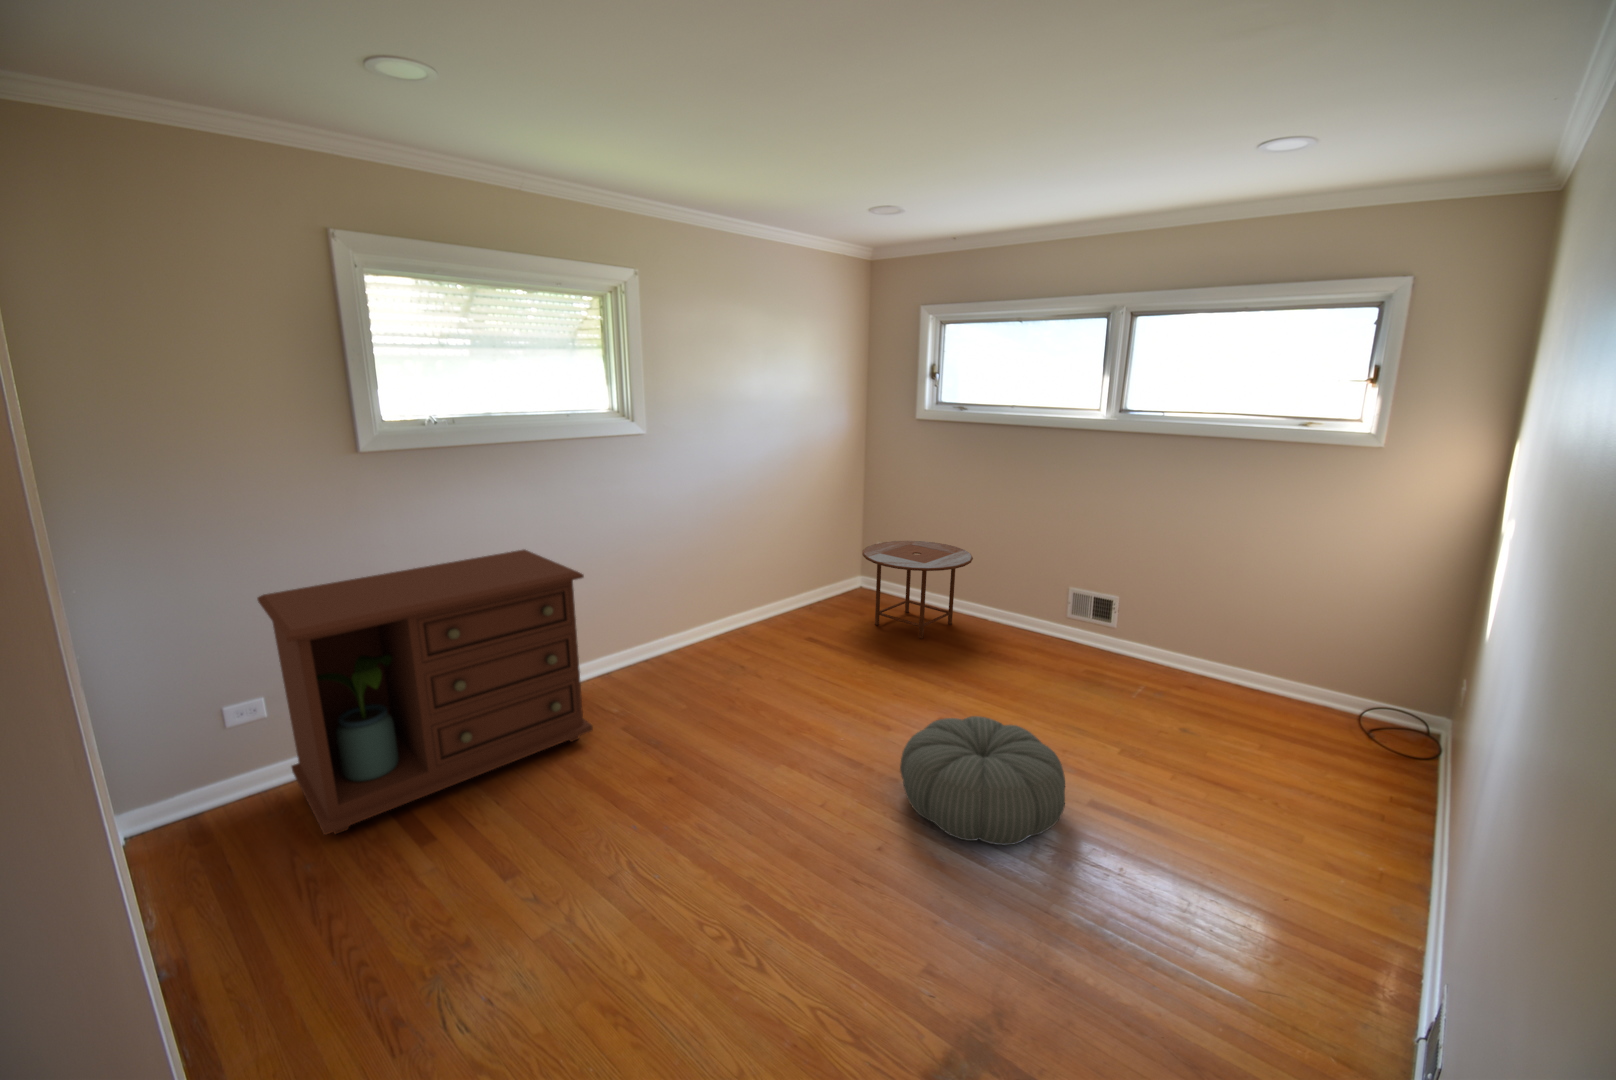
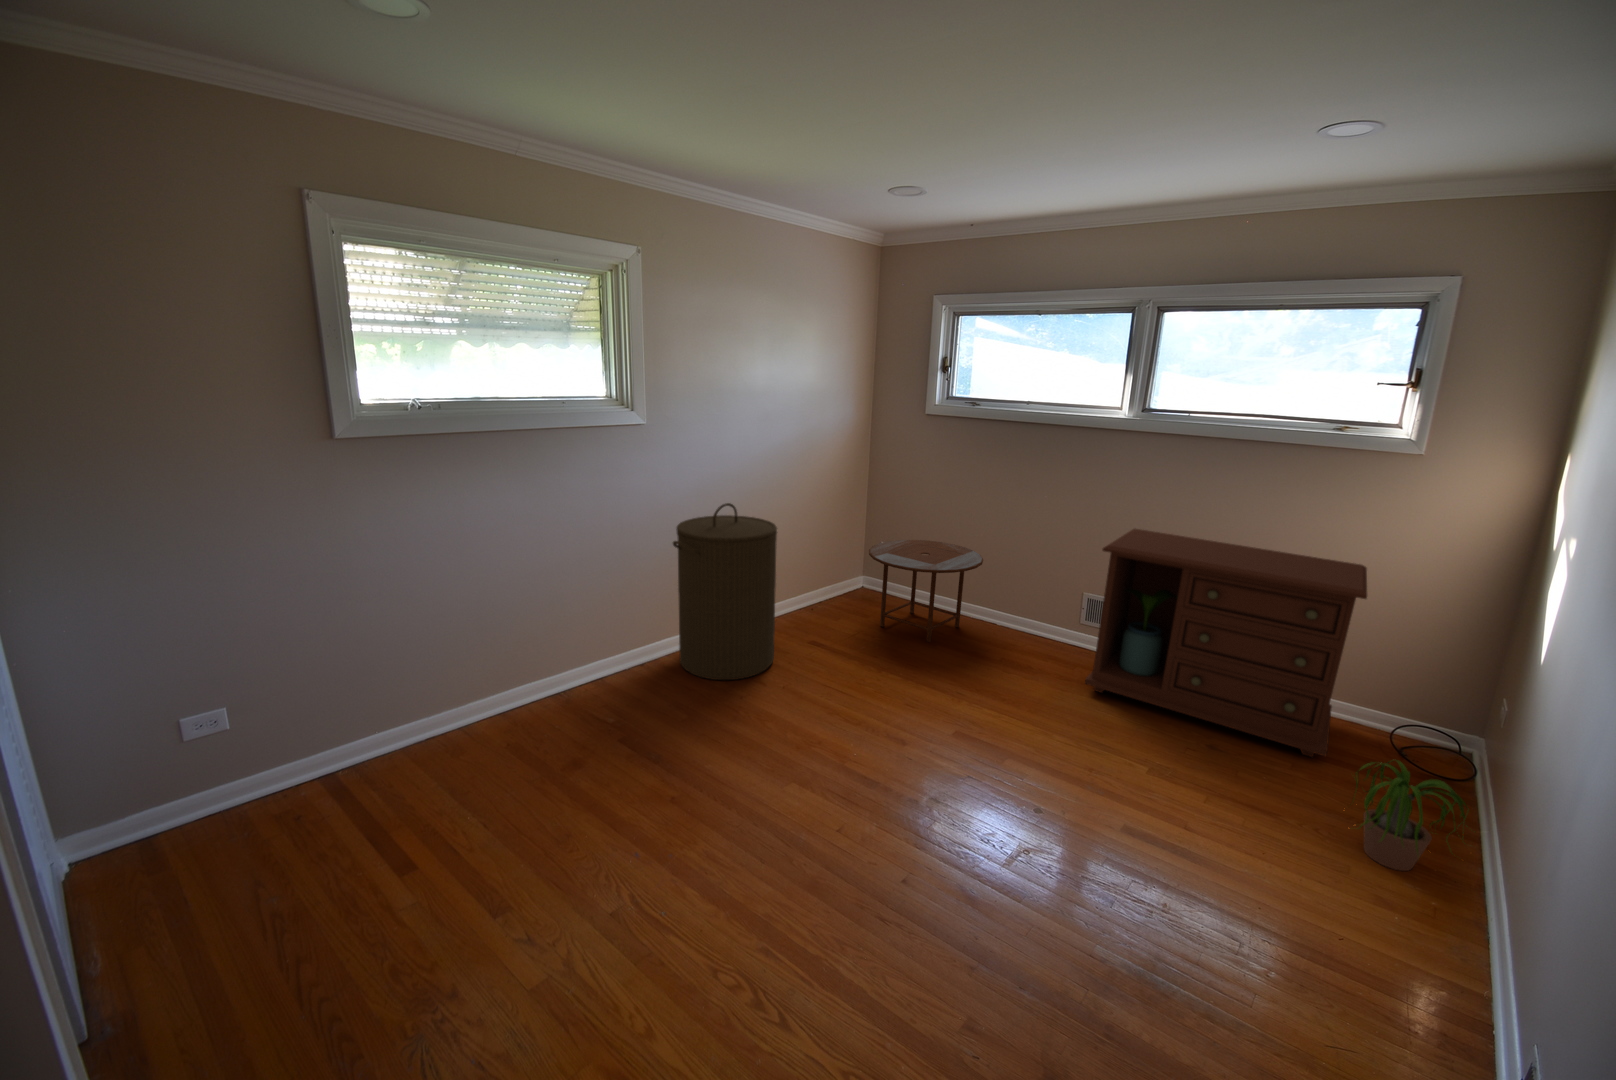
laundry hamper: none [671,507,771,675] -> present [673,503,777,680]
dresser: present [257,550,593,835] -> present [1085,529,1367,757]
pouf: present [900,716,1065,845] -> none [922,733,1102,878]
potted plant: none [1300,735,1431,839] -> present [1355,760,1468,871]

